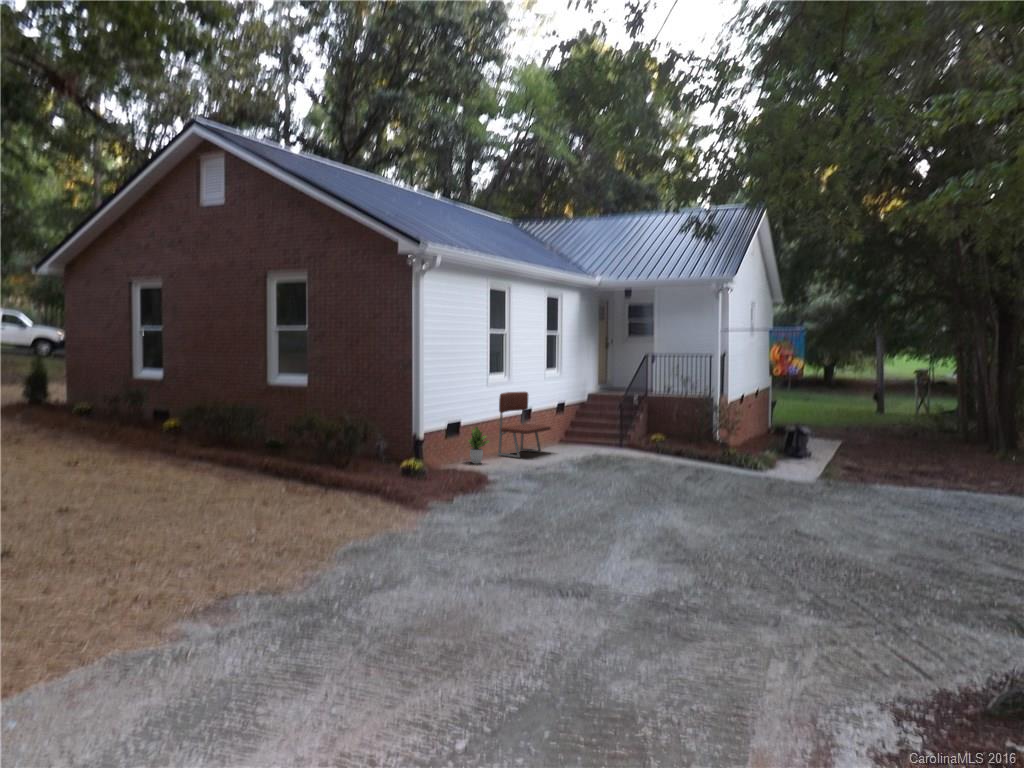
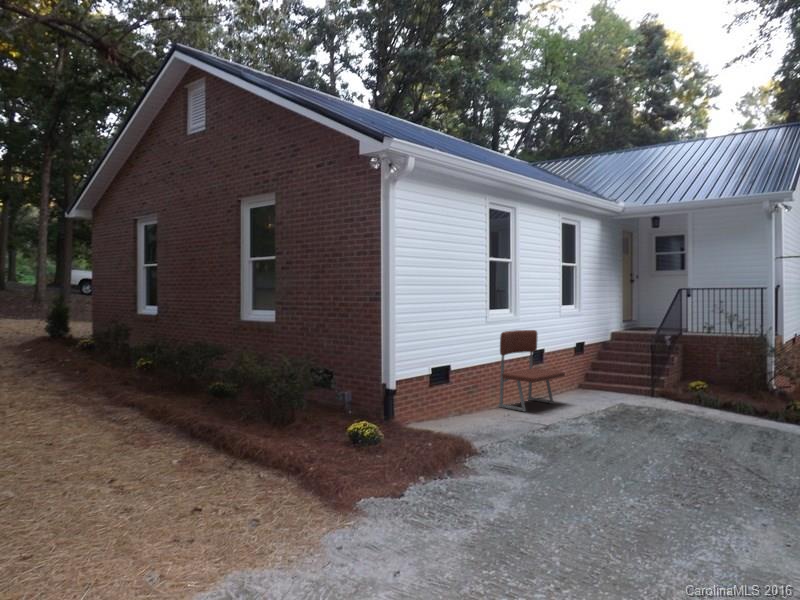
potted plant: present [469,427,490,464] -> none [456,373,486,420]

